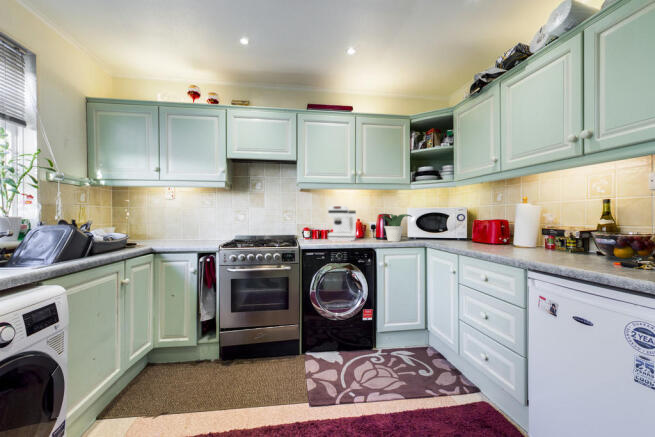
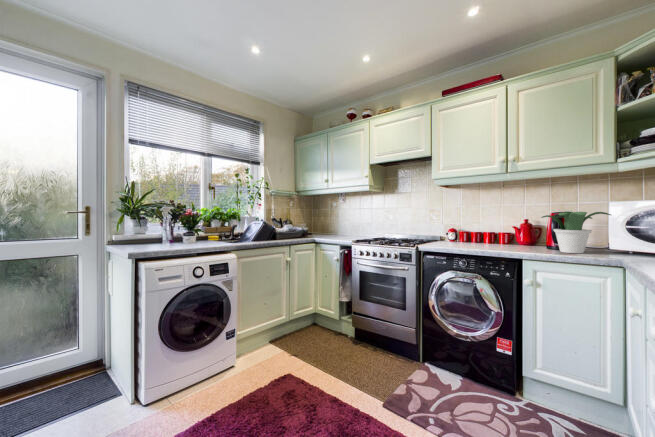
coffee maker: present [328,206,356,241] -> none [466,202,514,247]

